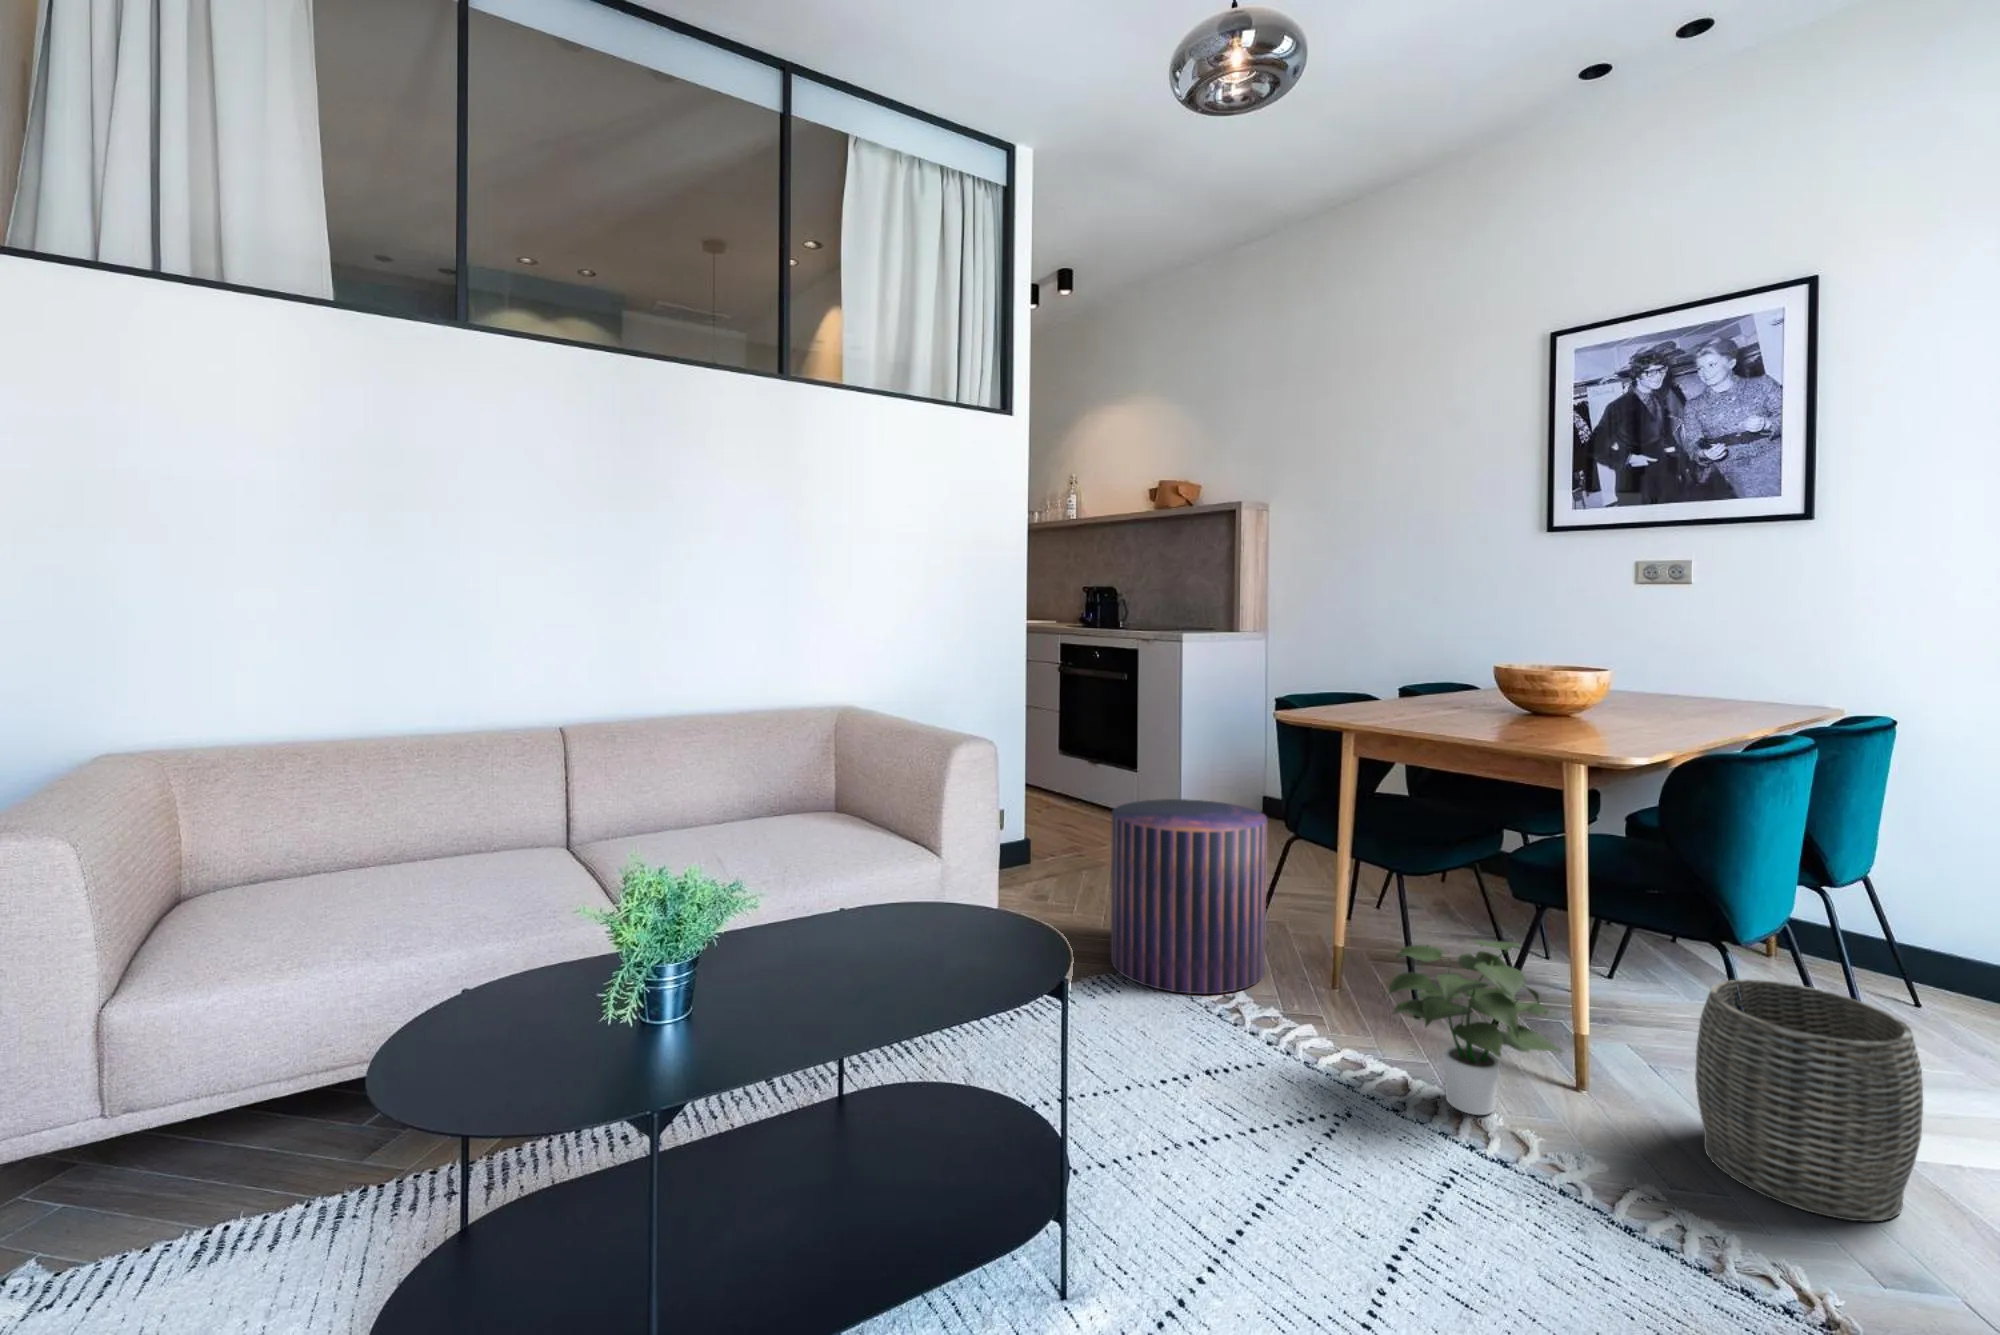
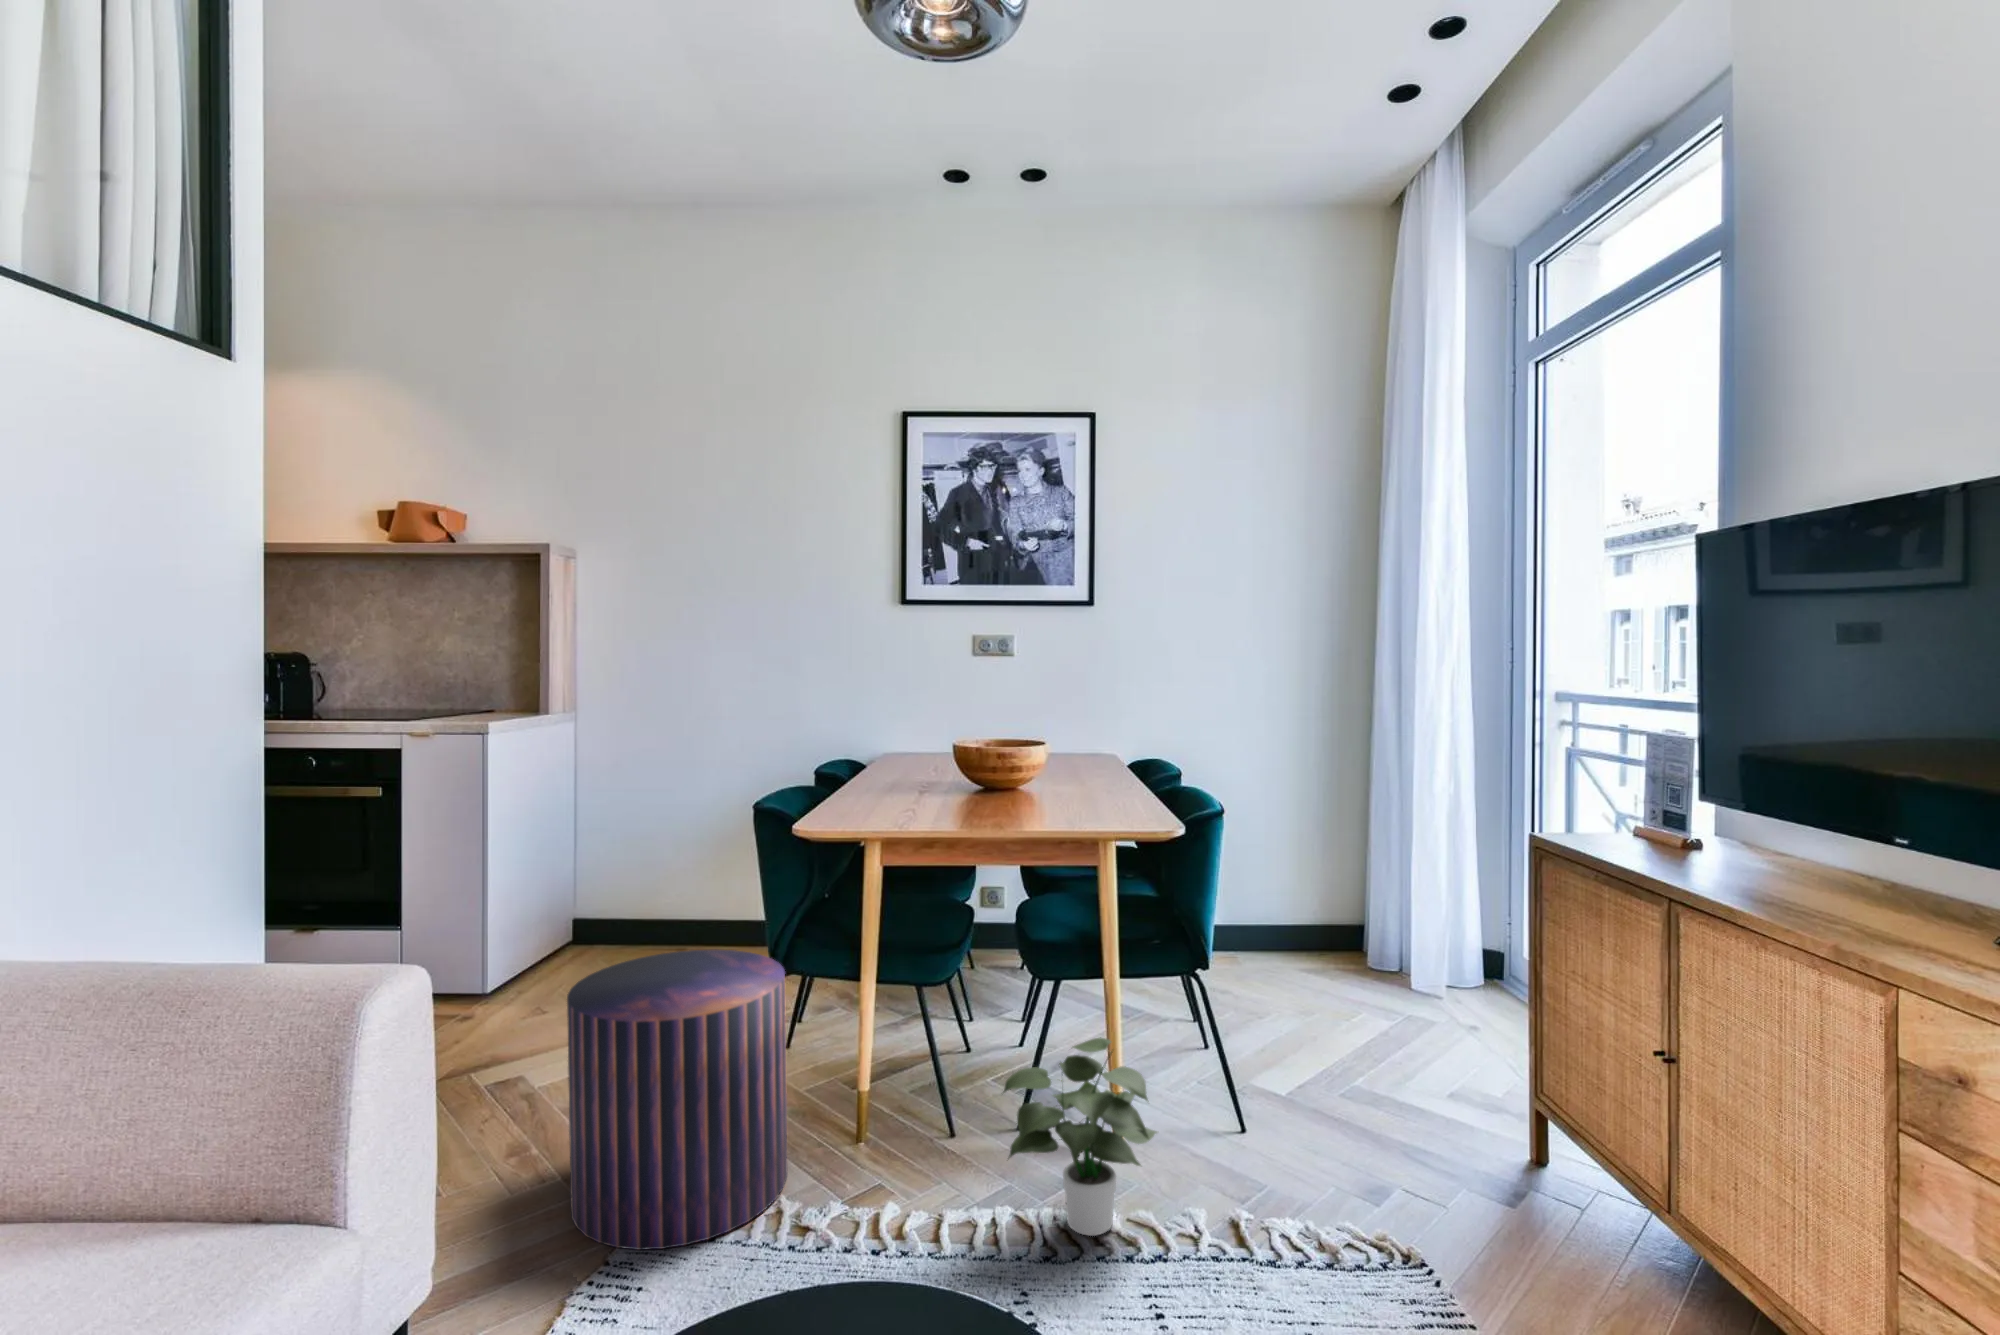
woven basket: present [1695,980,1923,1221] -> none [1221,1002,1365,1194]

